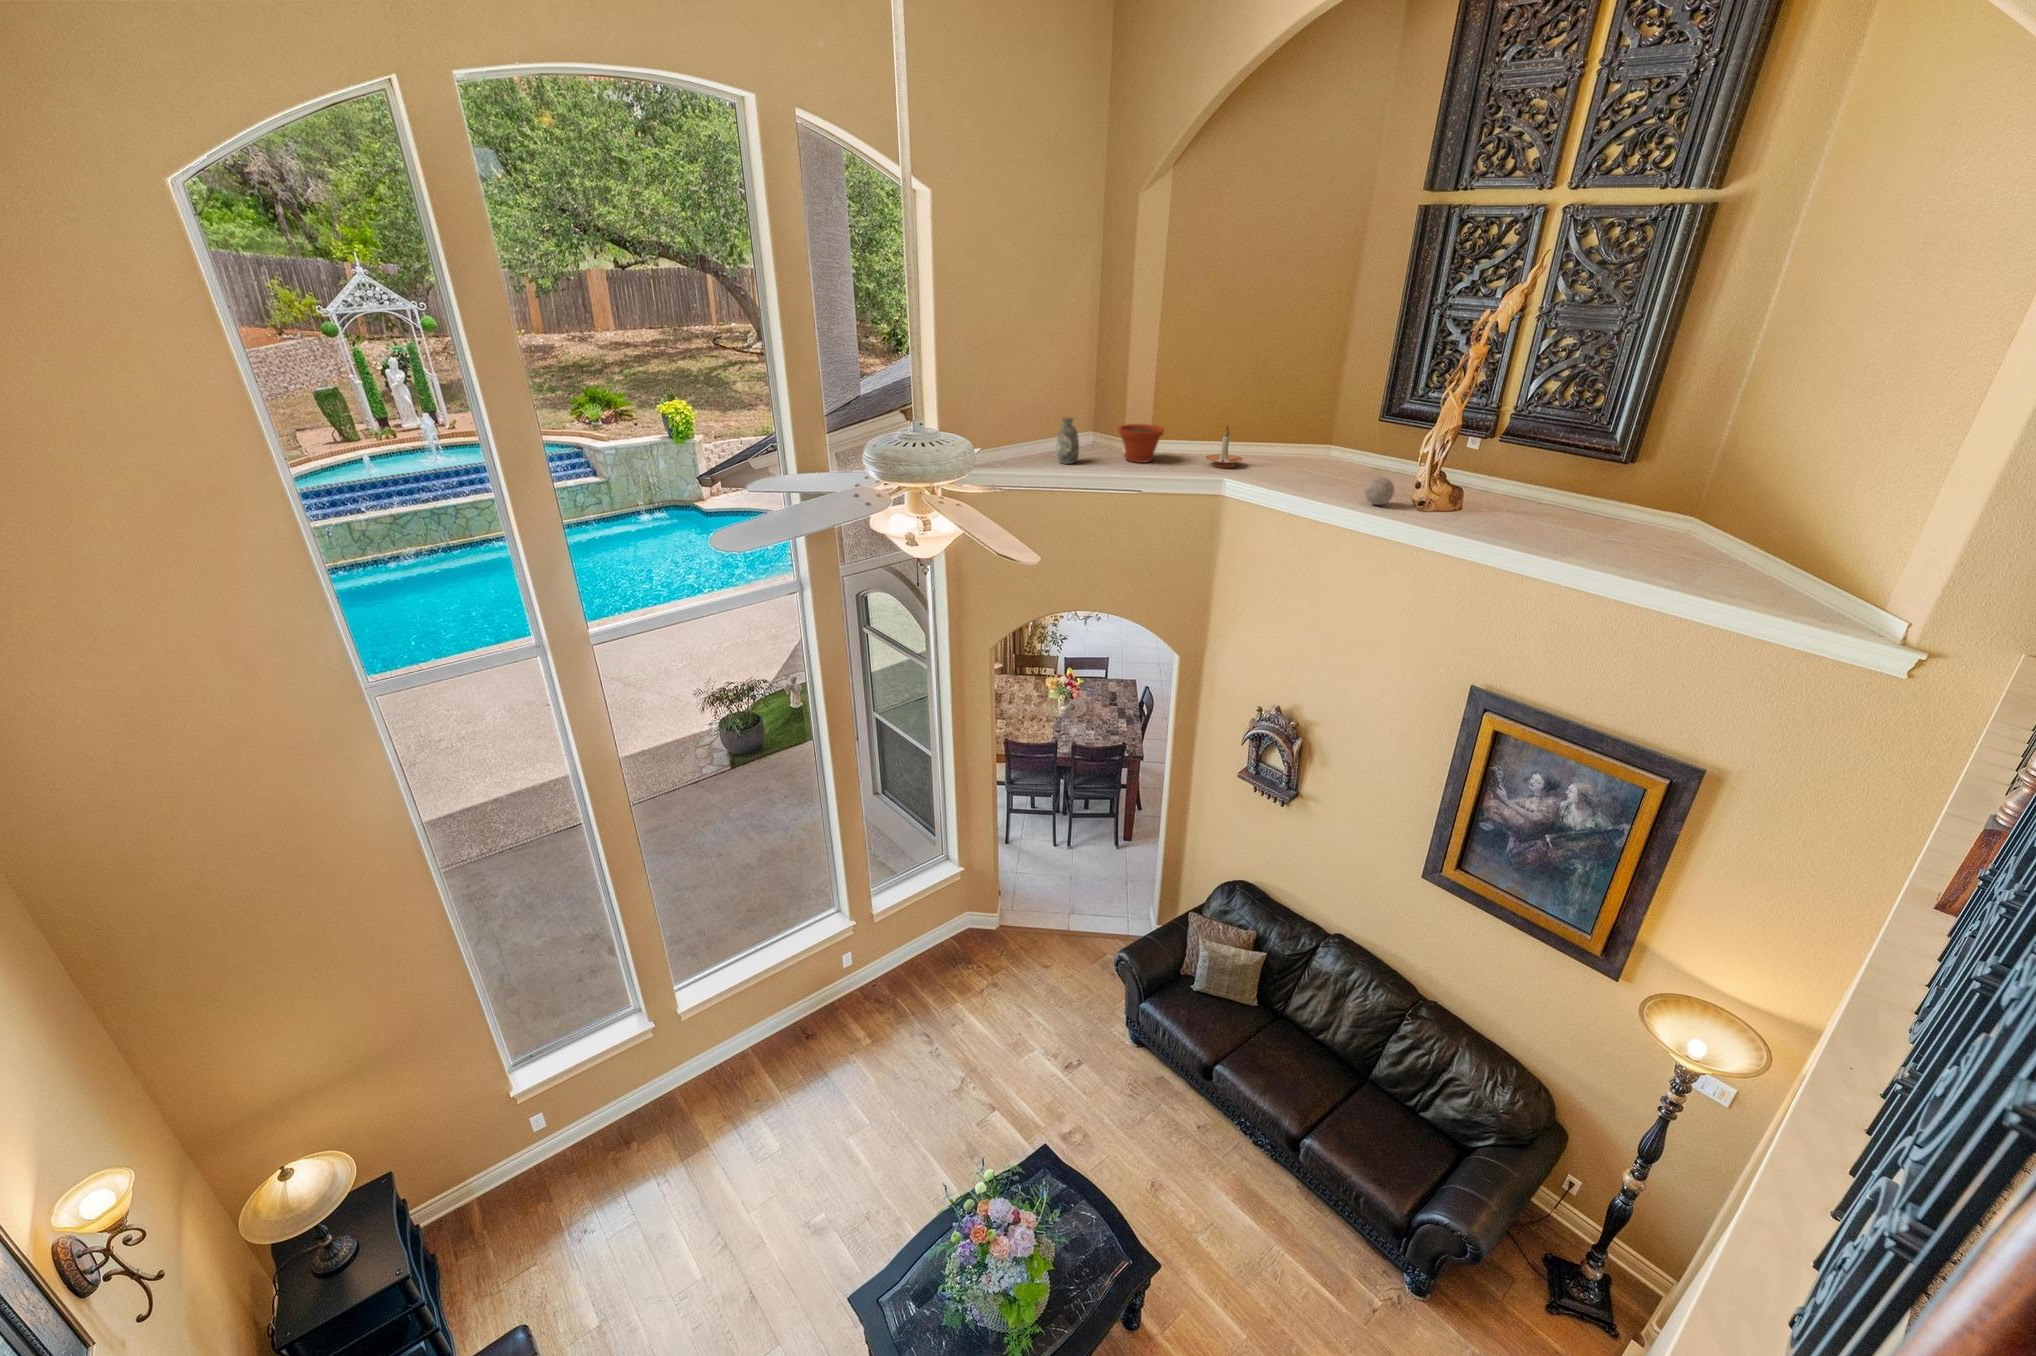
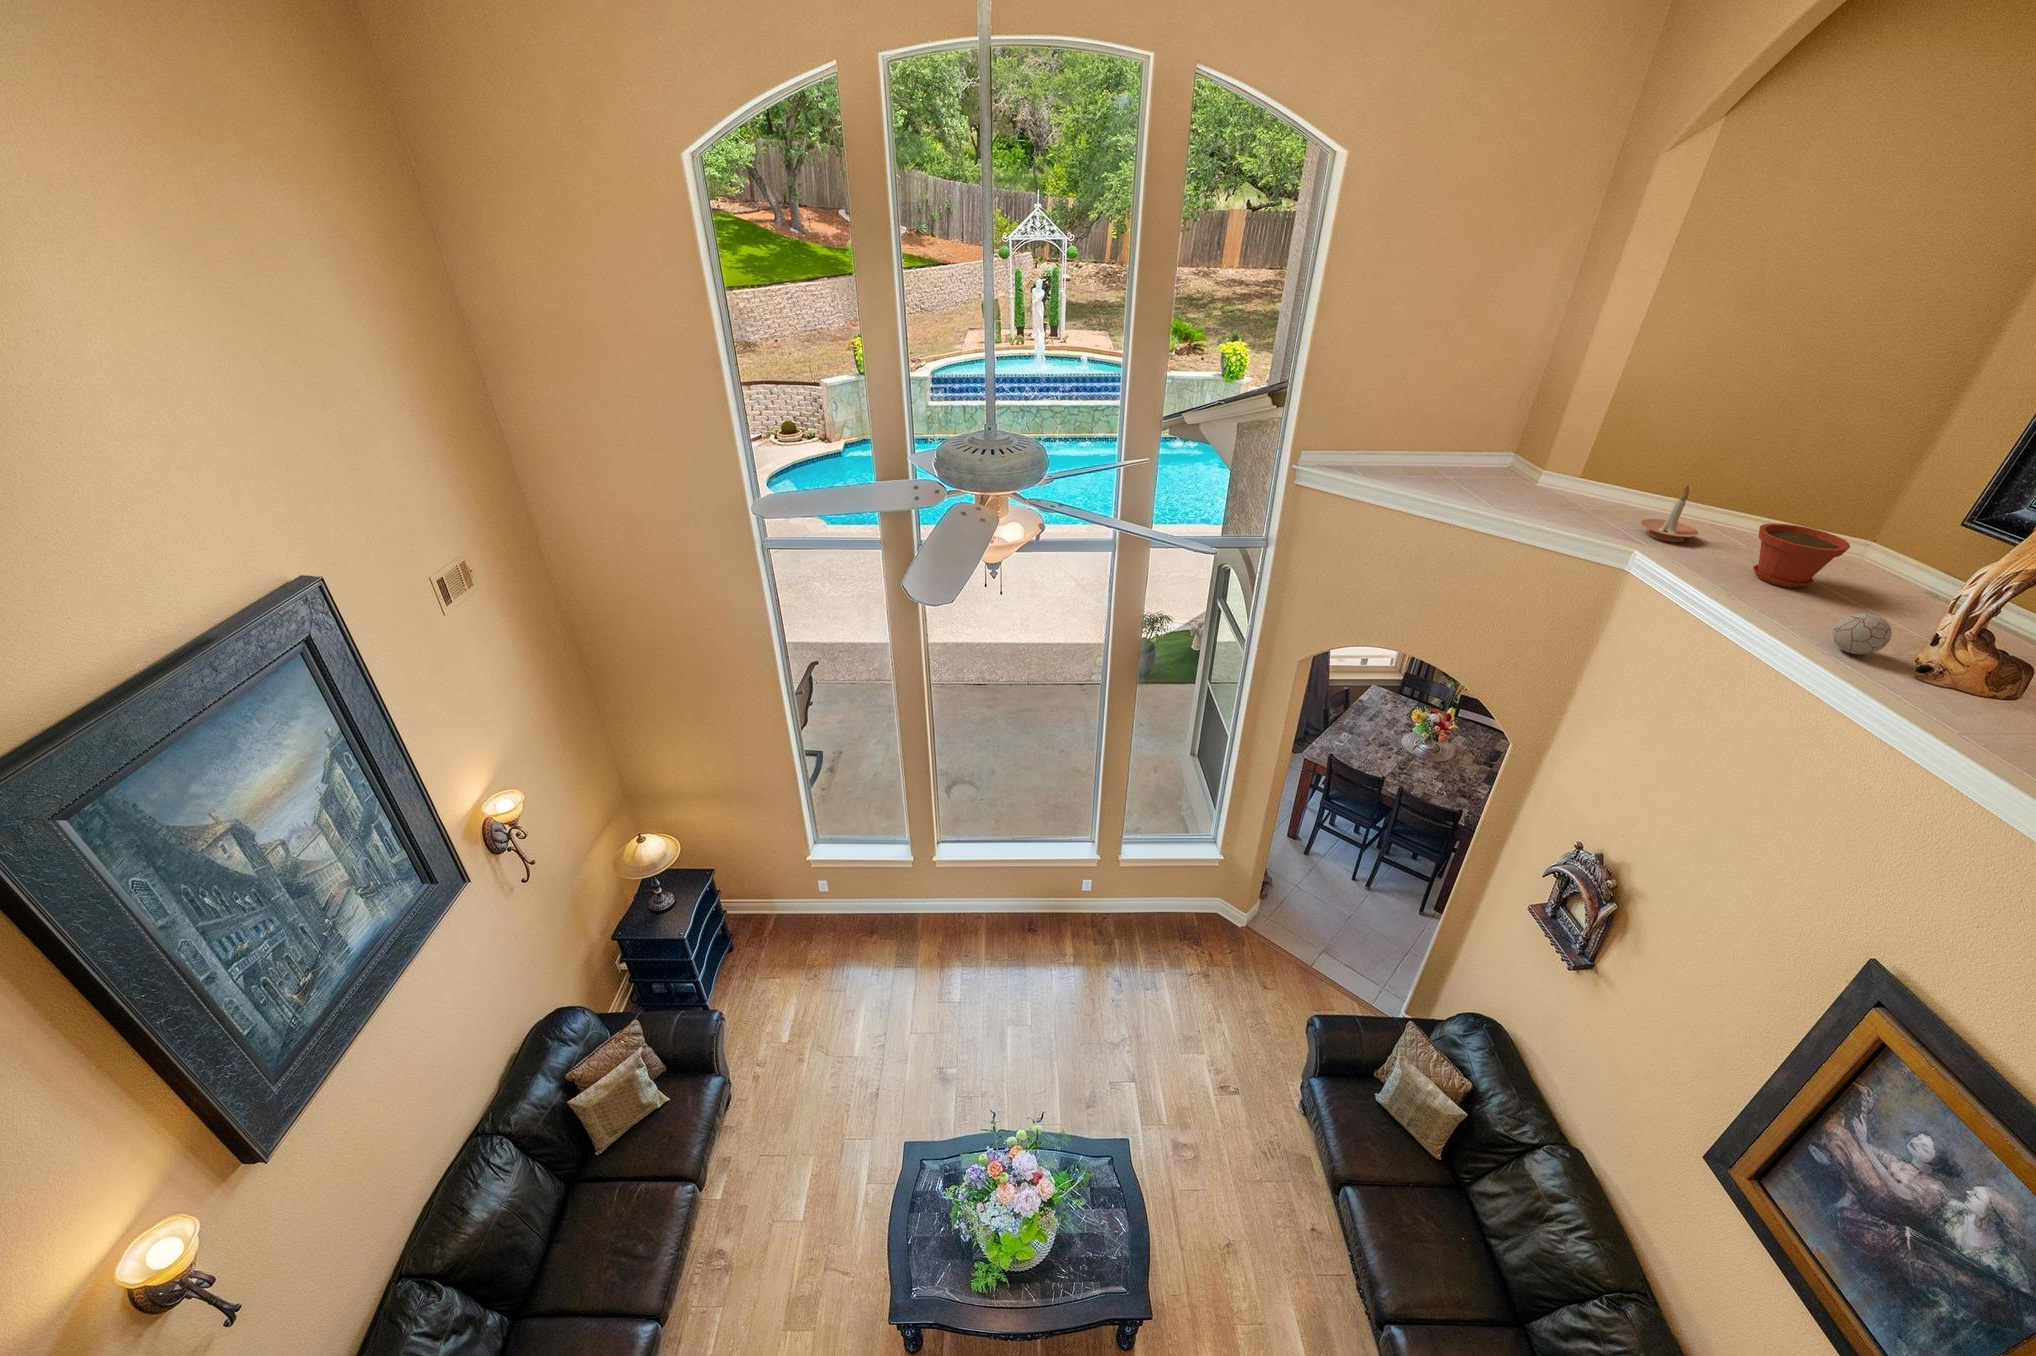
decorative vase: present [1057,417,1079,464] -> none [1441,436,1479,491]
plant pot: present [1118,424,1164,463] -> present [1753,523,1850,588]

